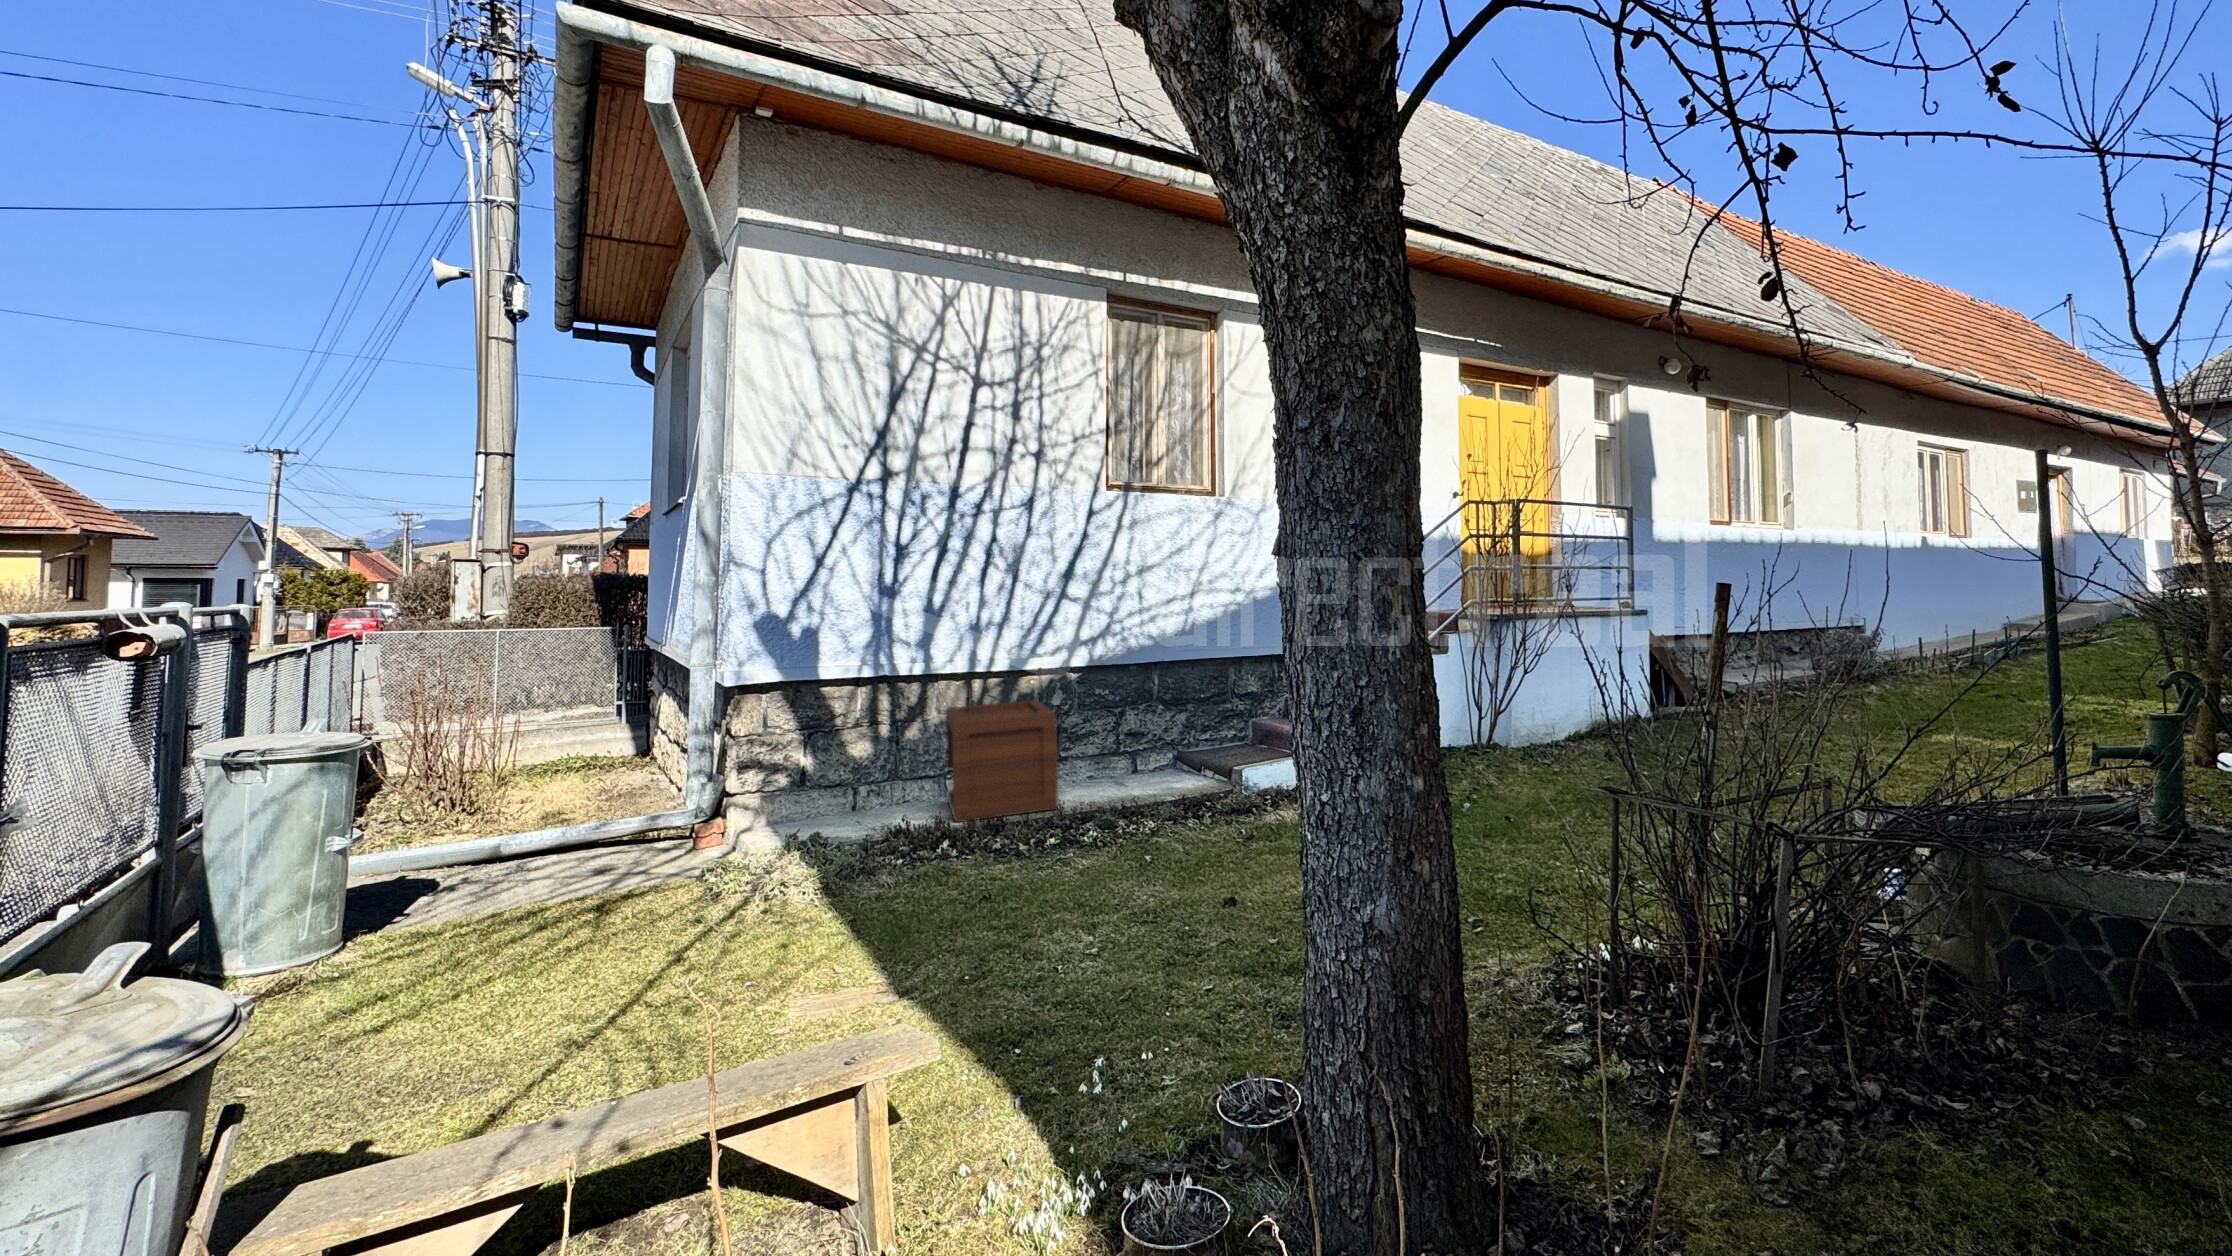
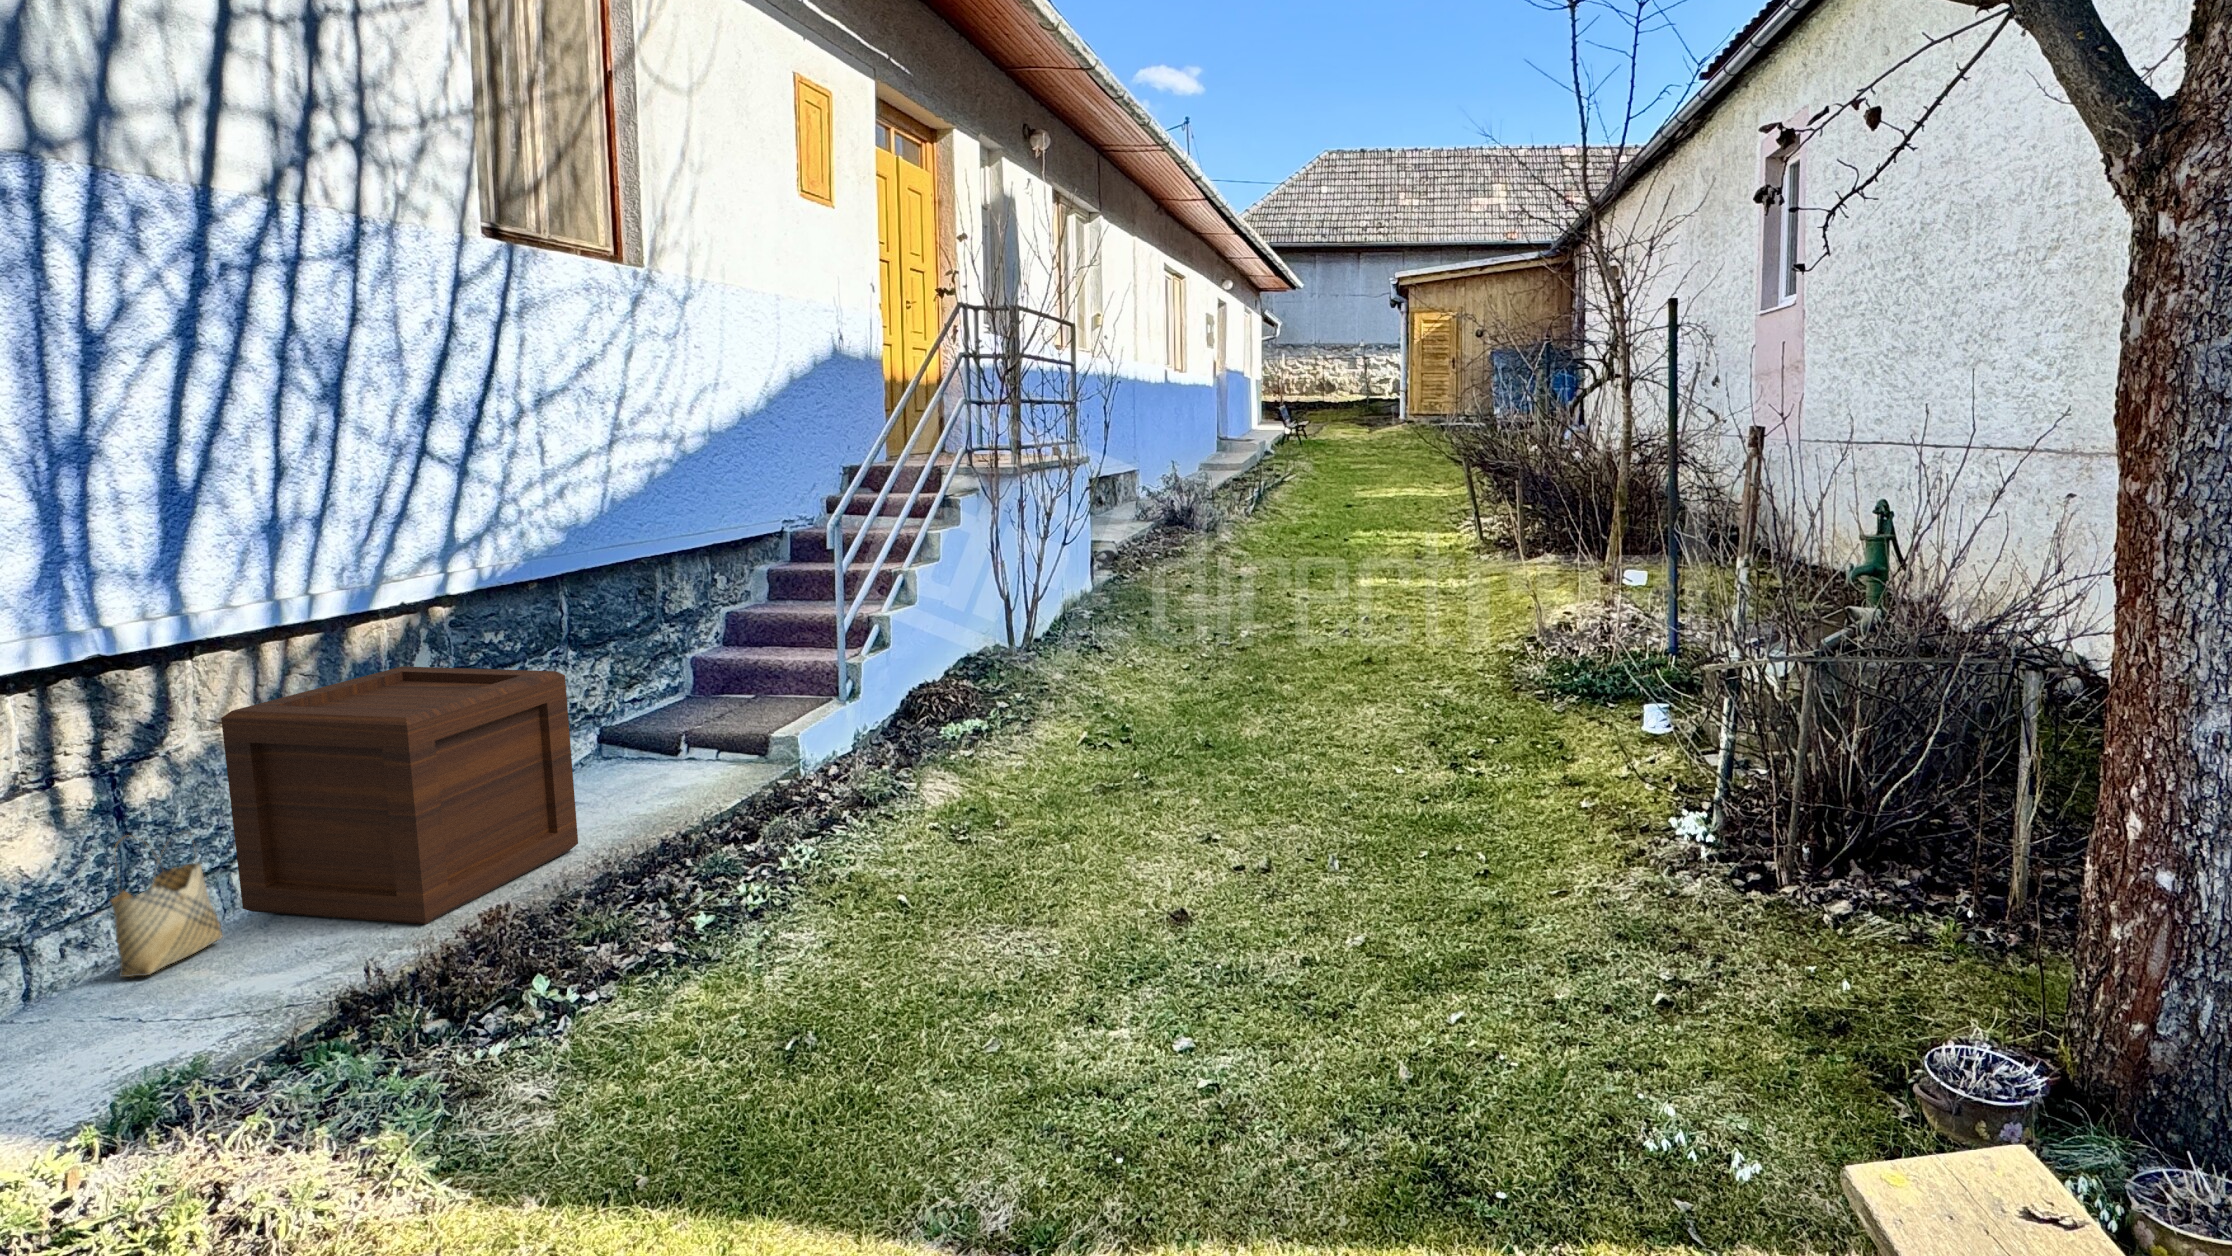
woven basket: none [875,751,918,811] -> present [111,832,222,977]

